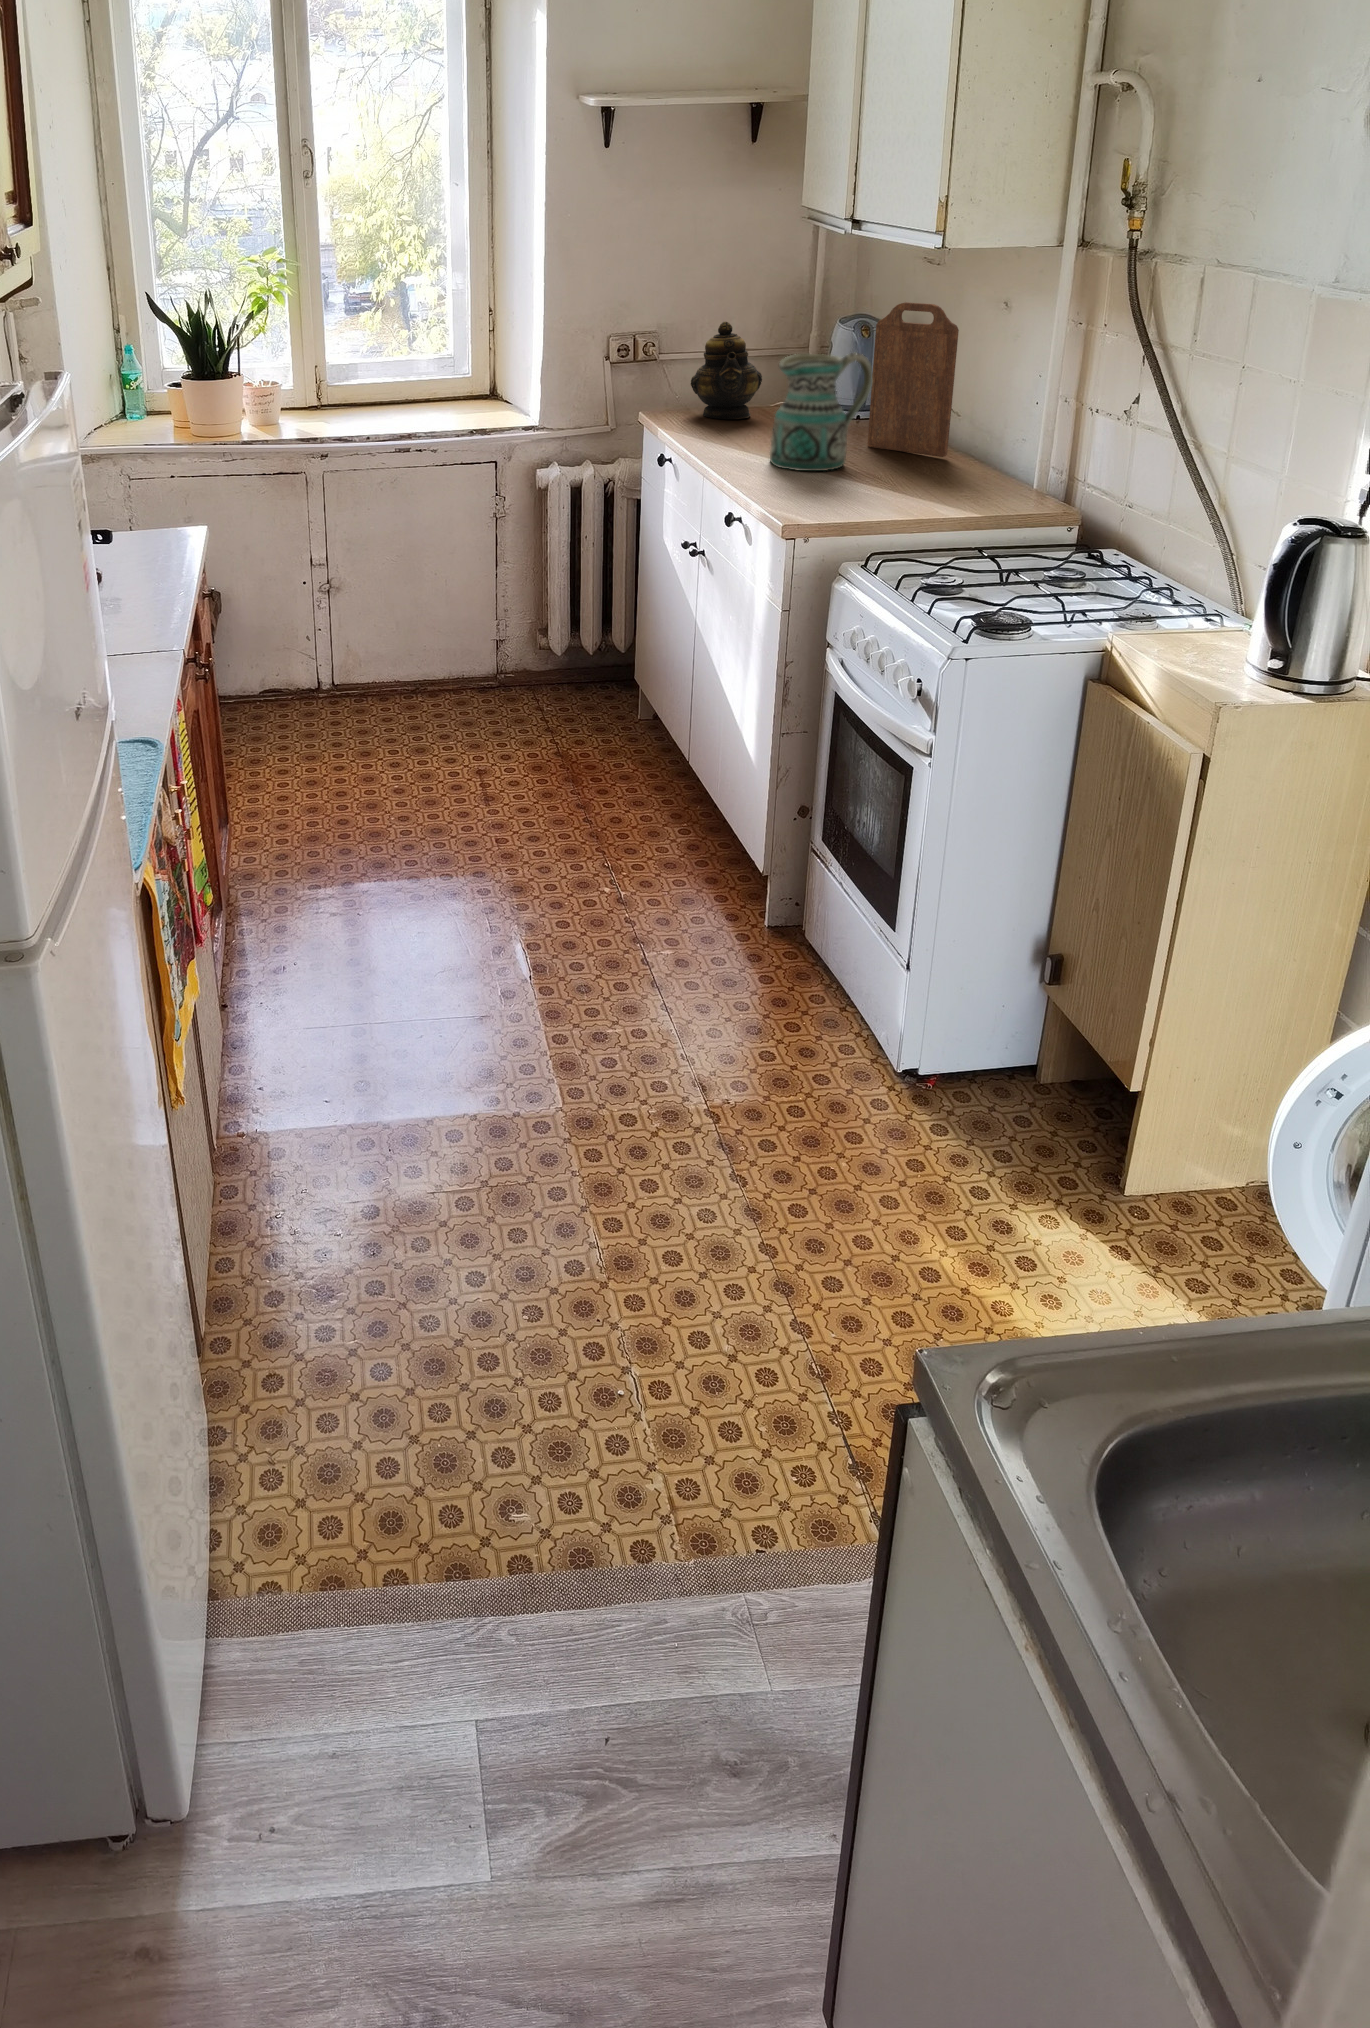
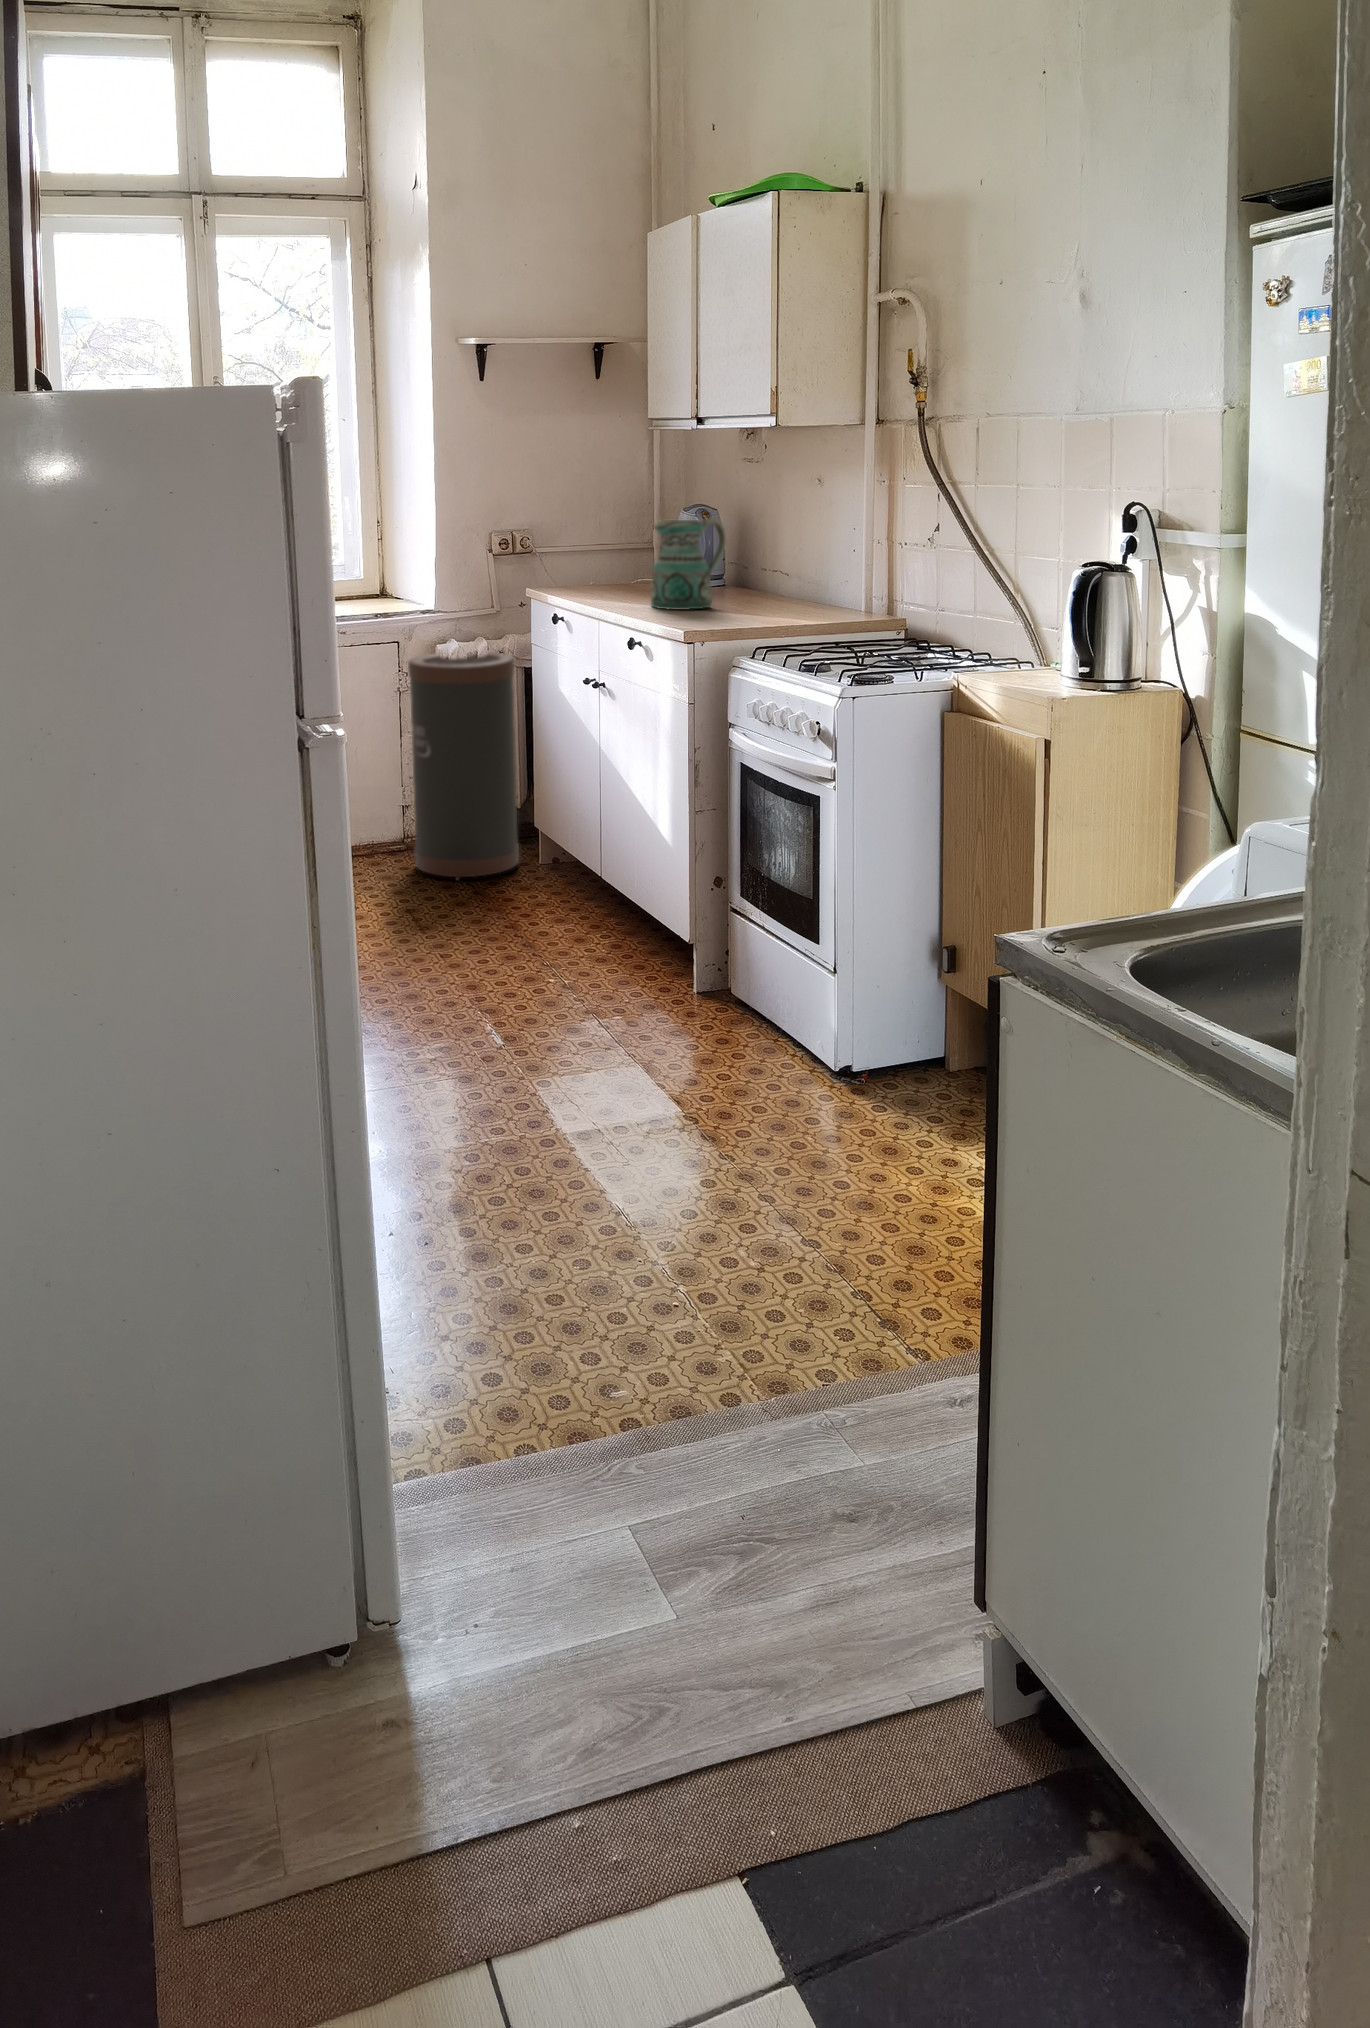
cutting board: present [867,302,959,457] -> none [721,482,787,602]
teapot: present [691,322,762,419] -> none [570,510,627,588]
trash can: none [501,477,622,737] -> present [408,653,519,880]

